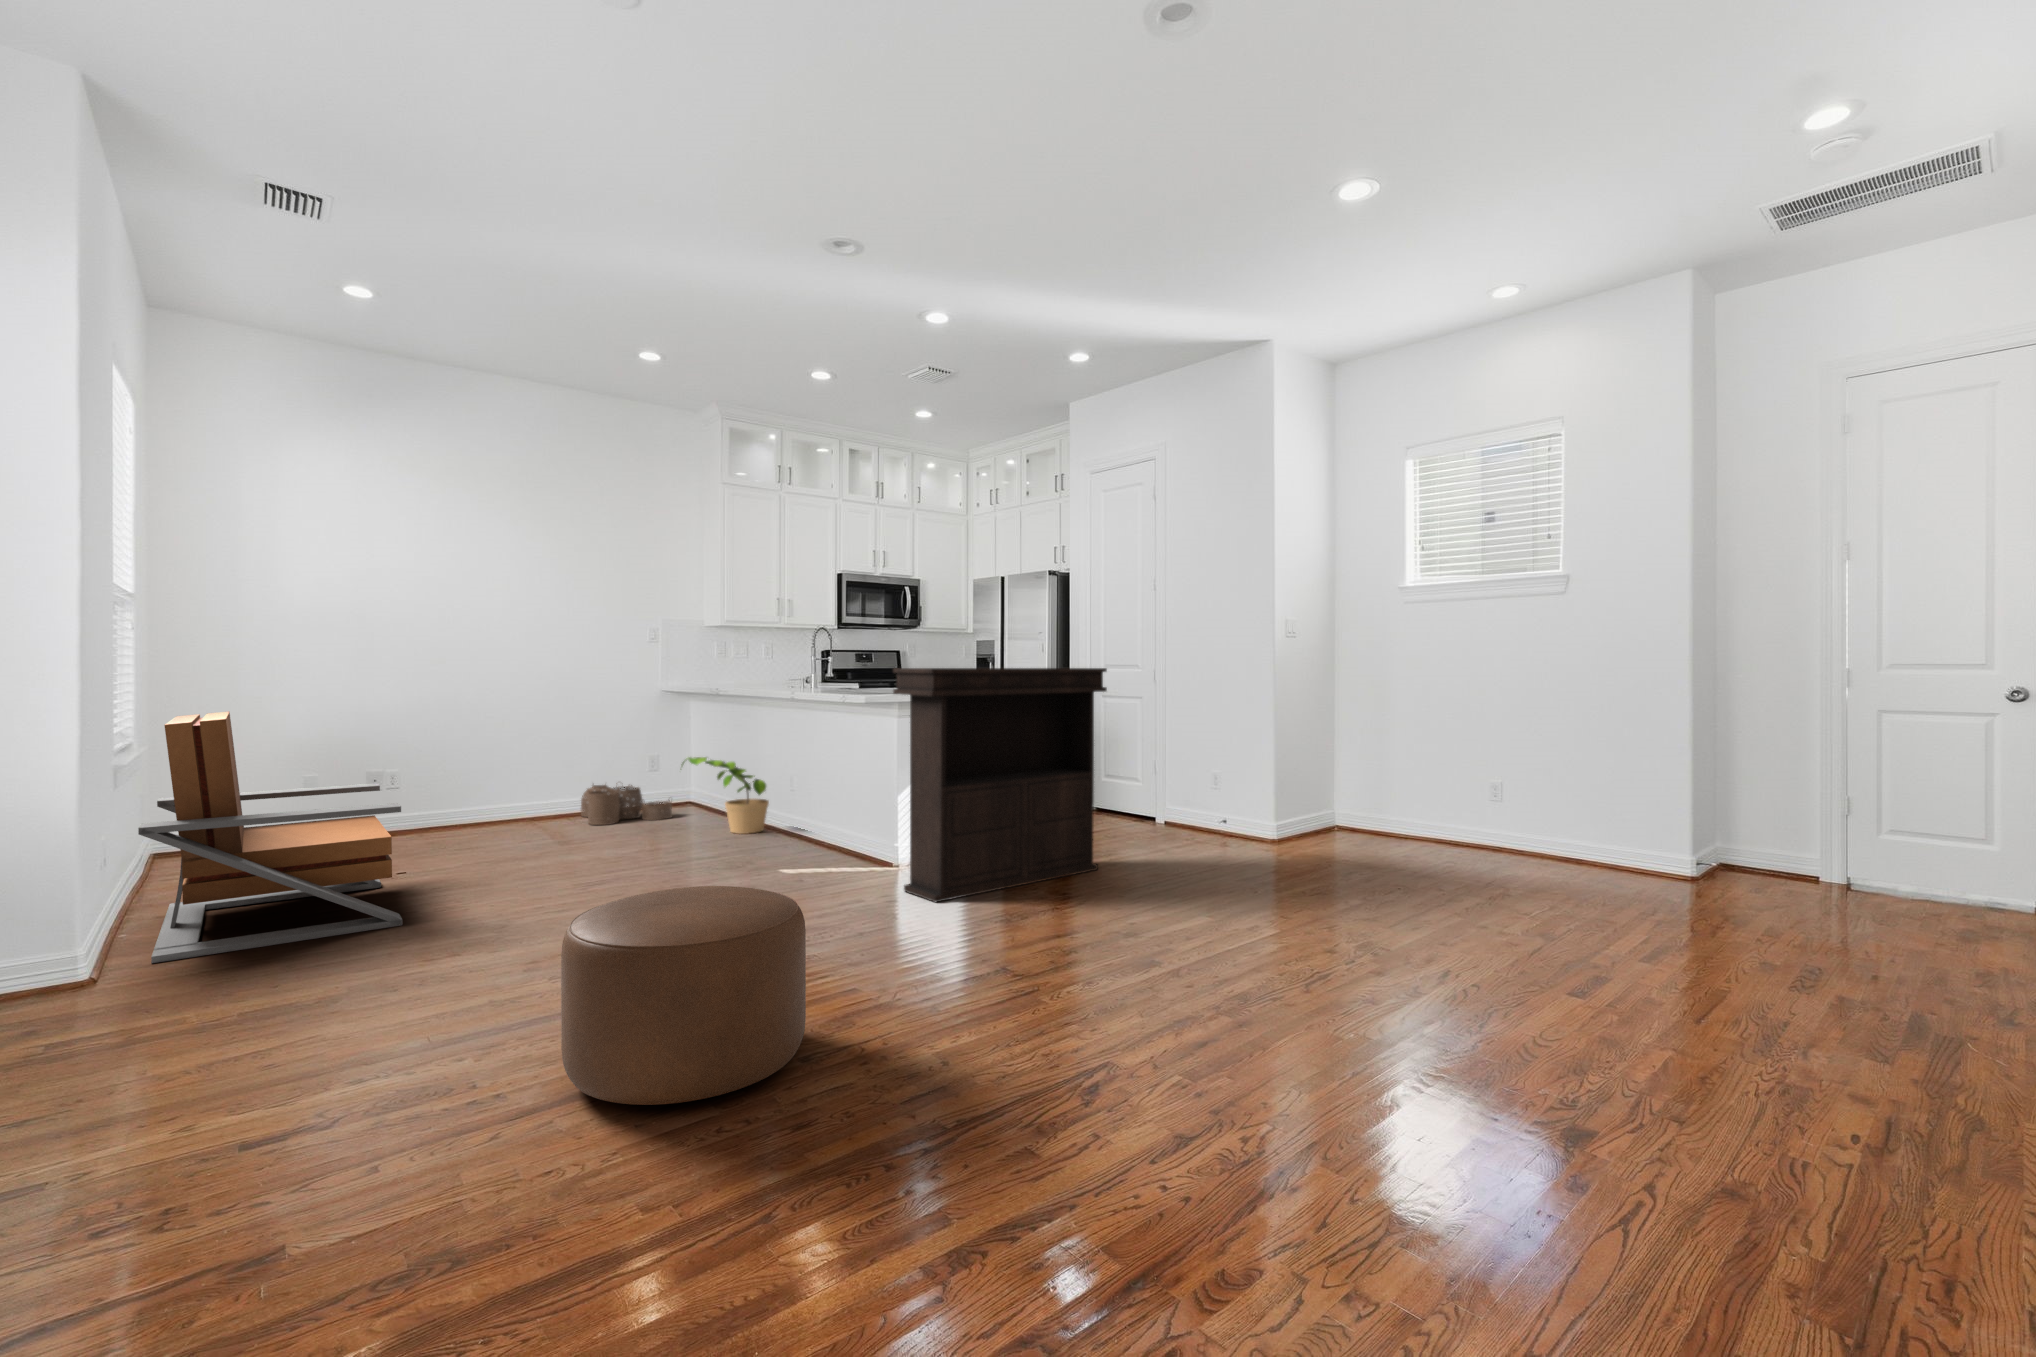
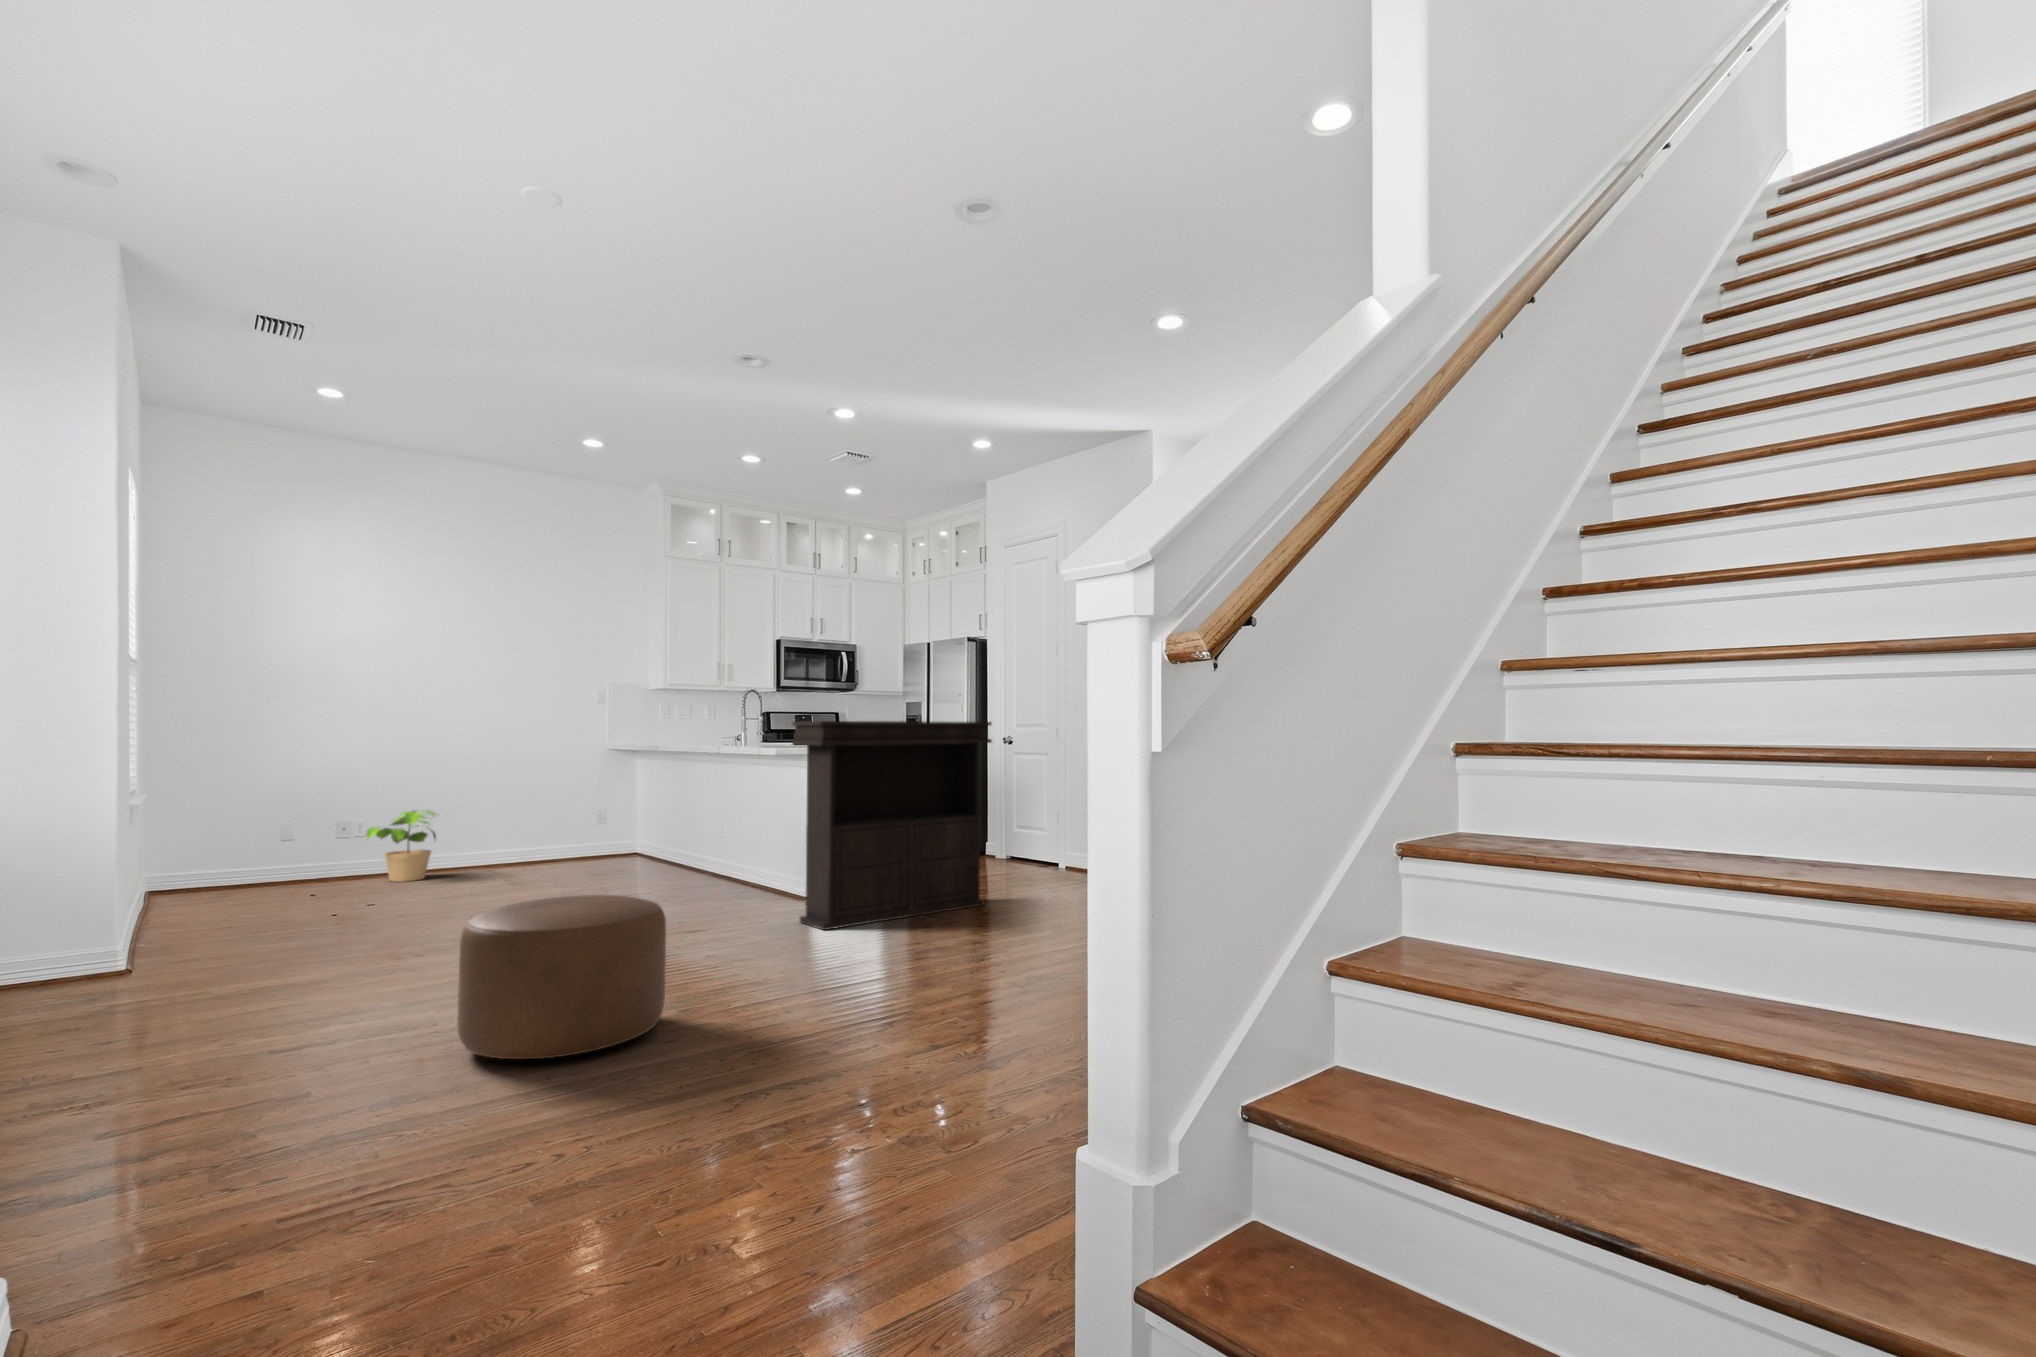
lounge chair: present [138,712,402,963] -> none [117,763,347,978]
potted plant: present [682,757,769,834] -> present [366,810,436,882]
woven basket: present [581,785,672,825] -> none [525,835,611,874]

